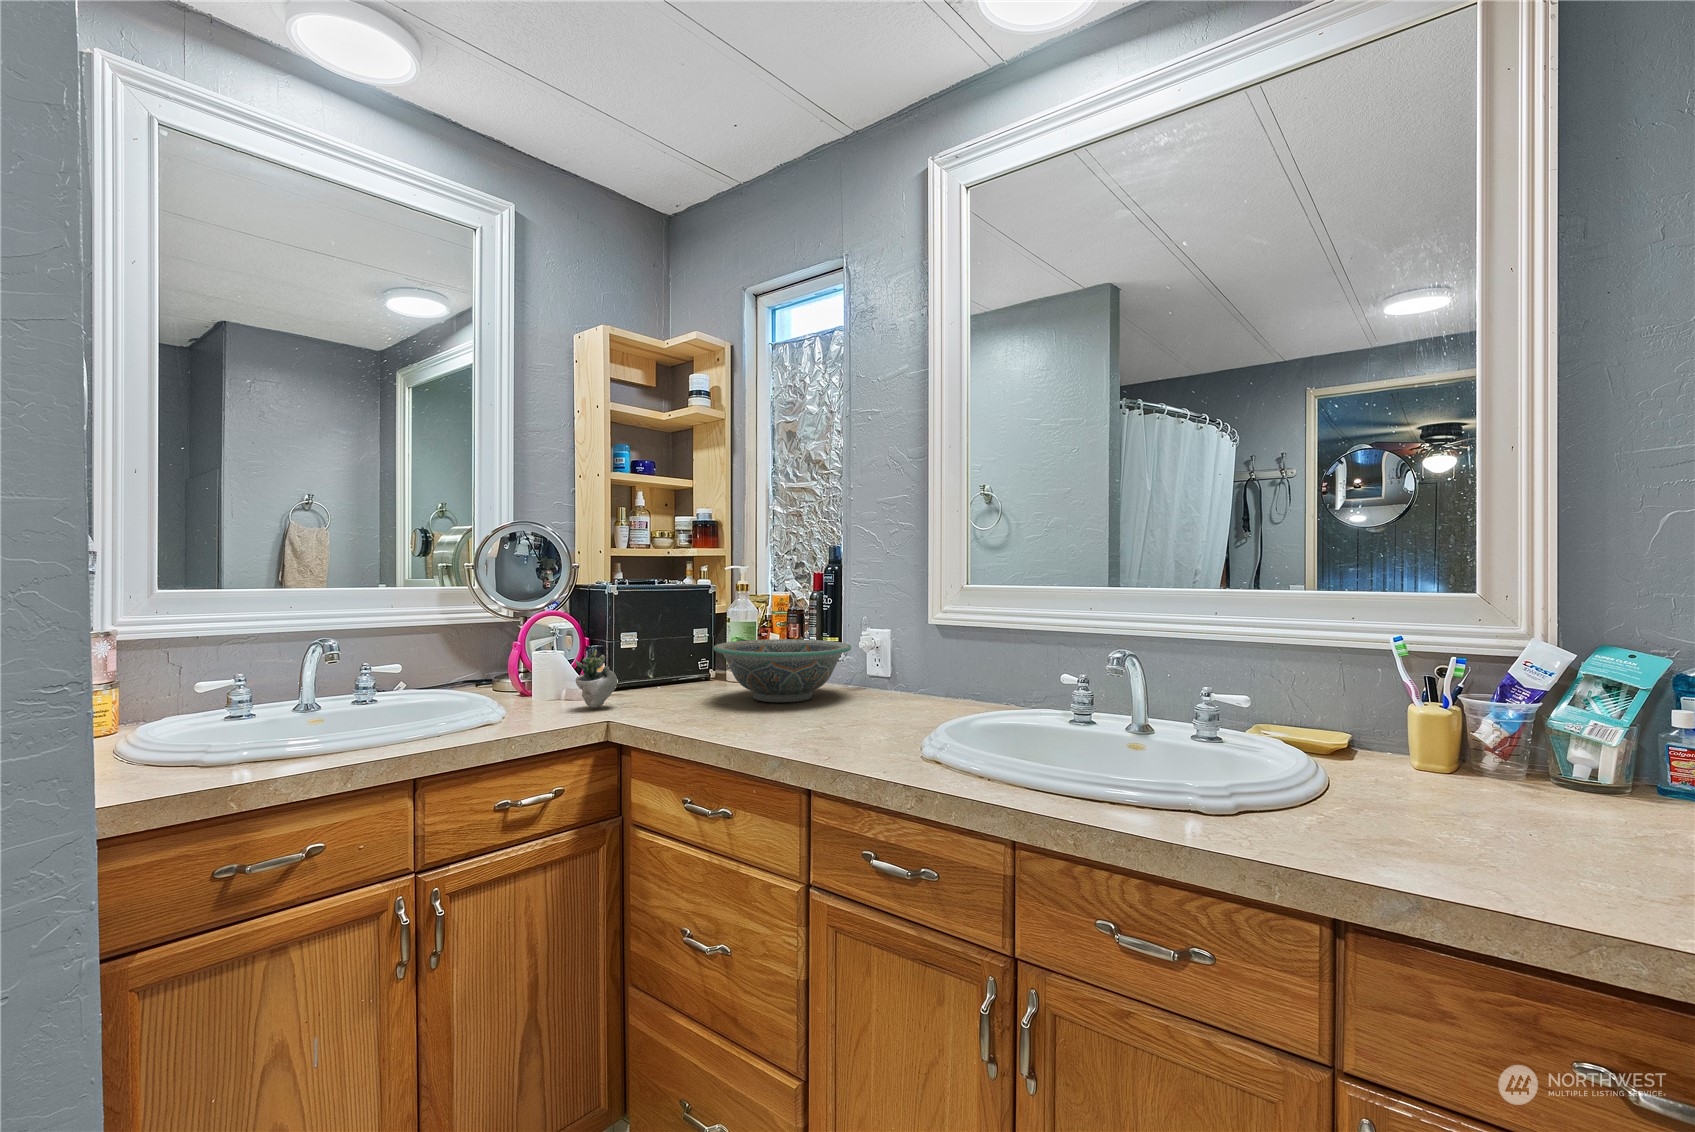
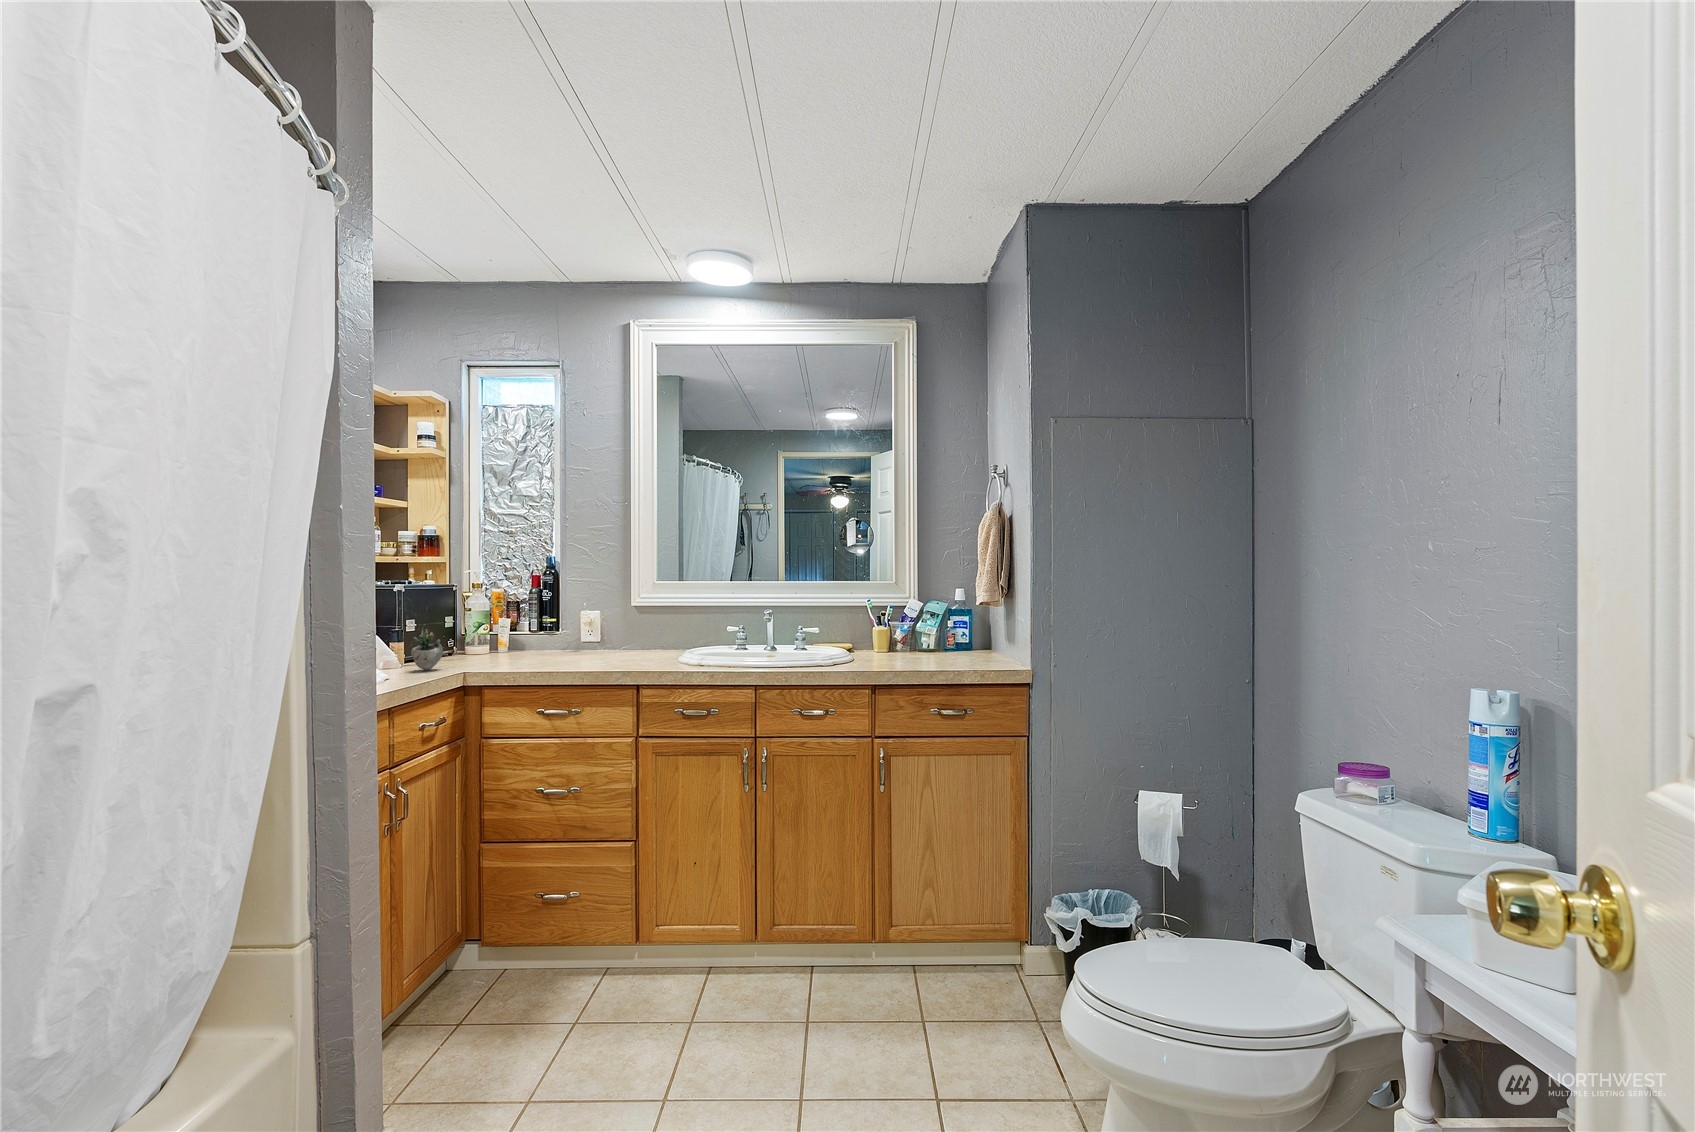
decorative bowl: present [714,639,851,702] -> none [499,620,594,658]

